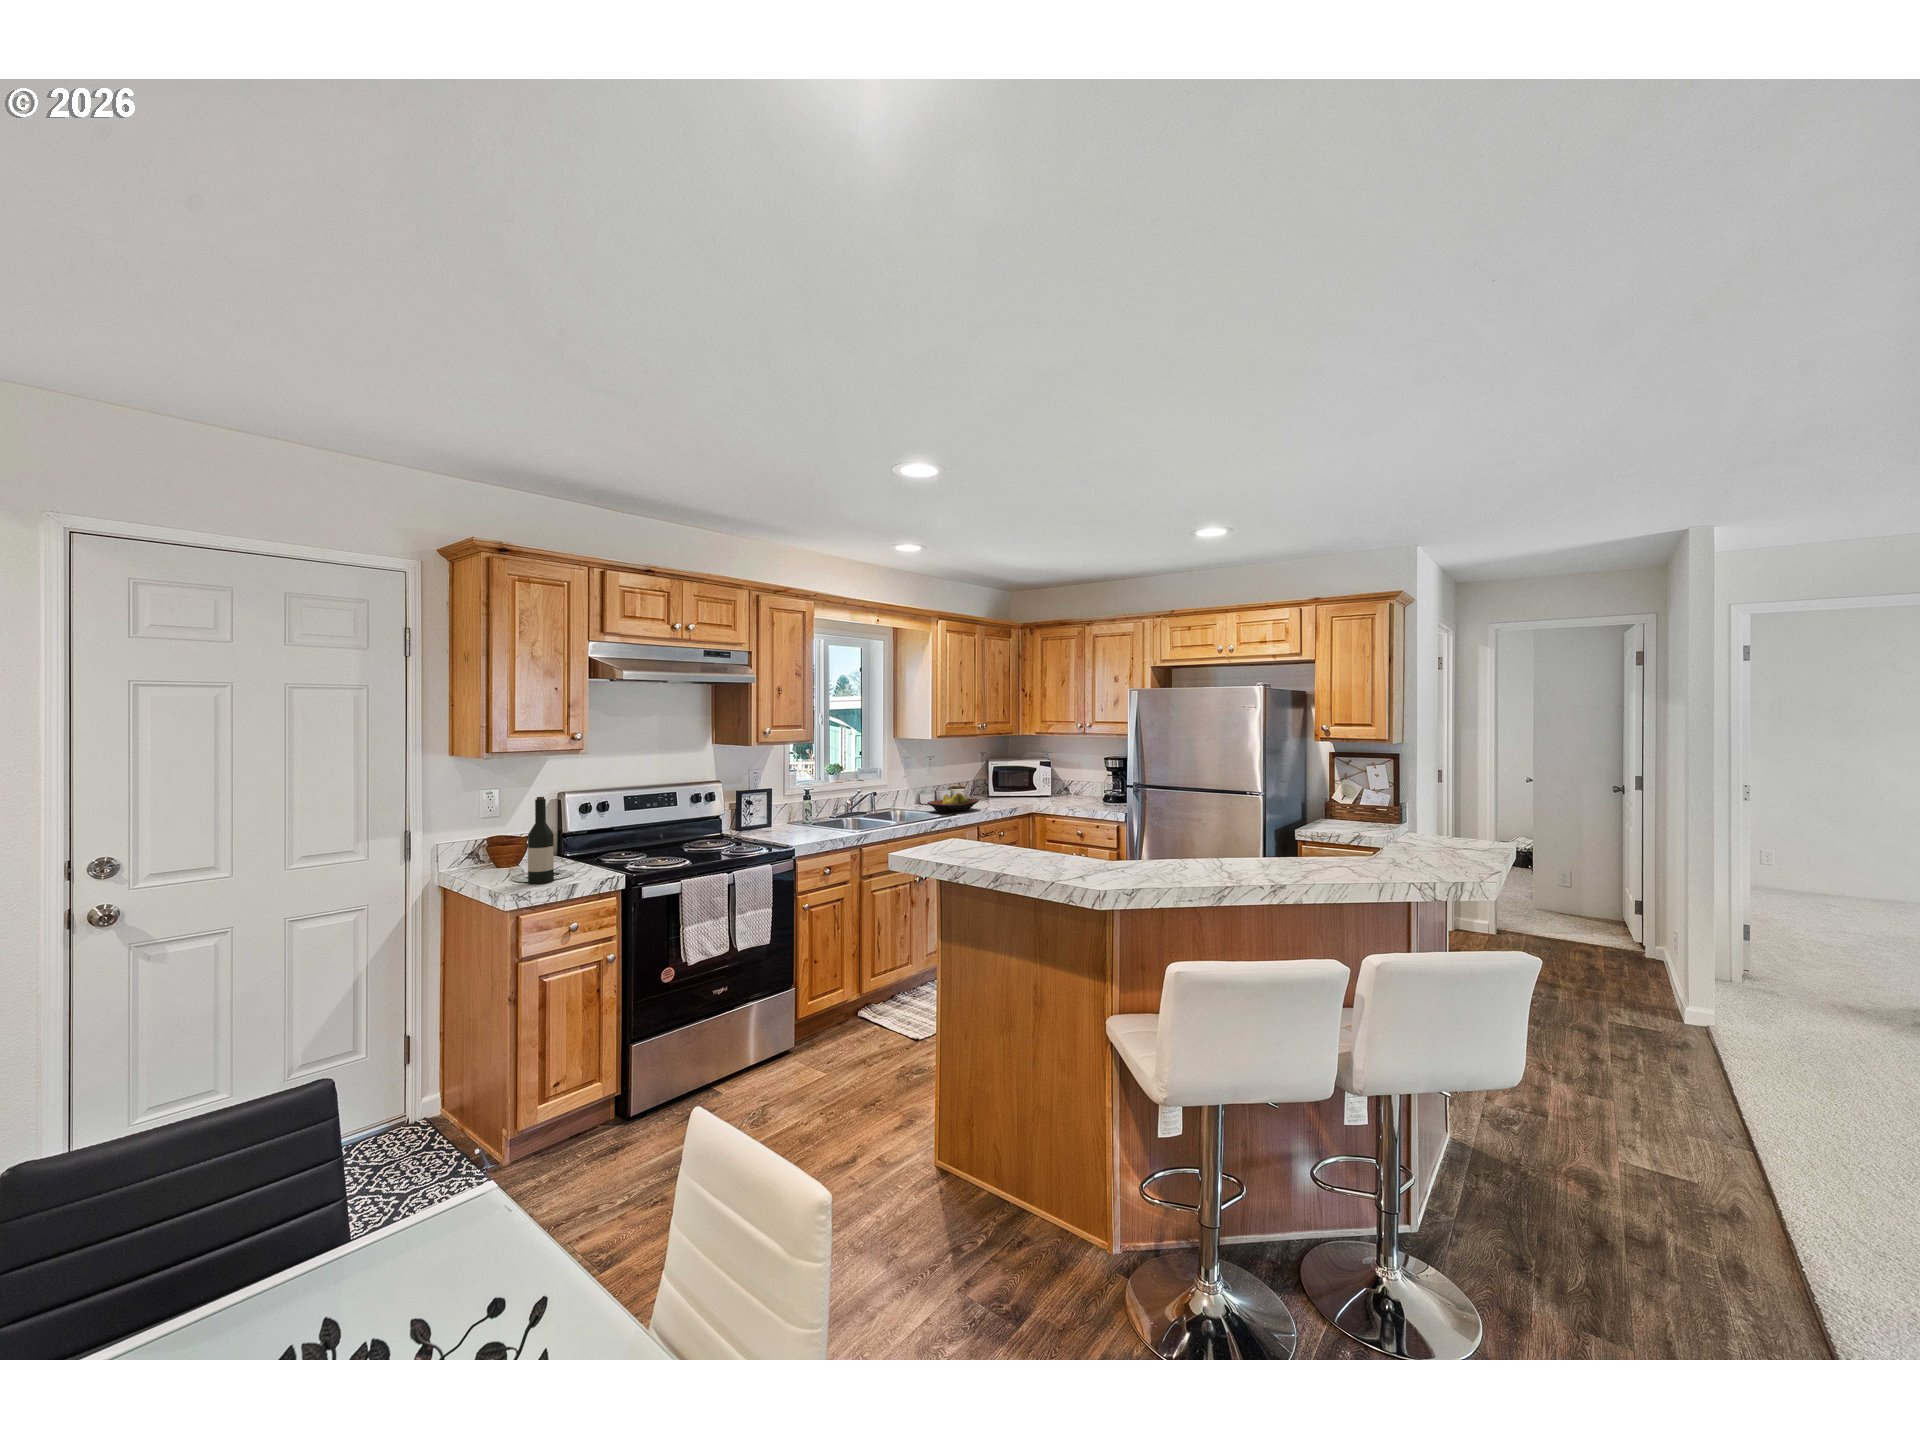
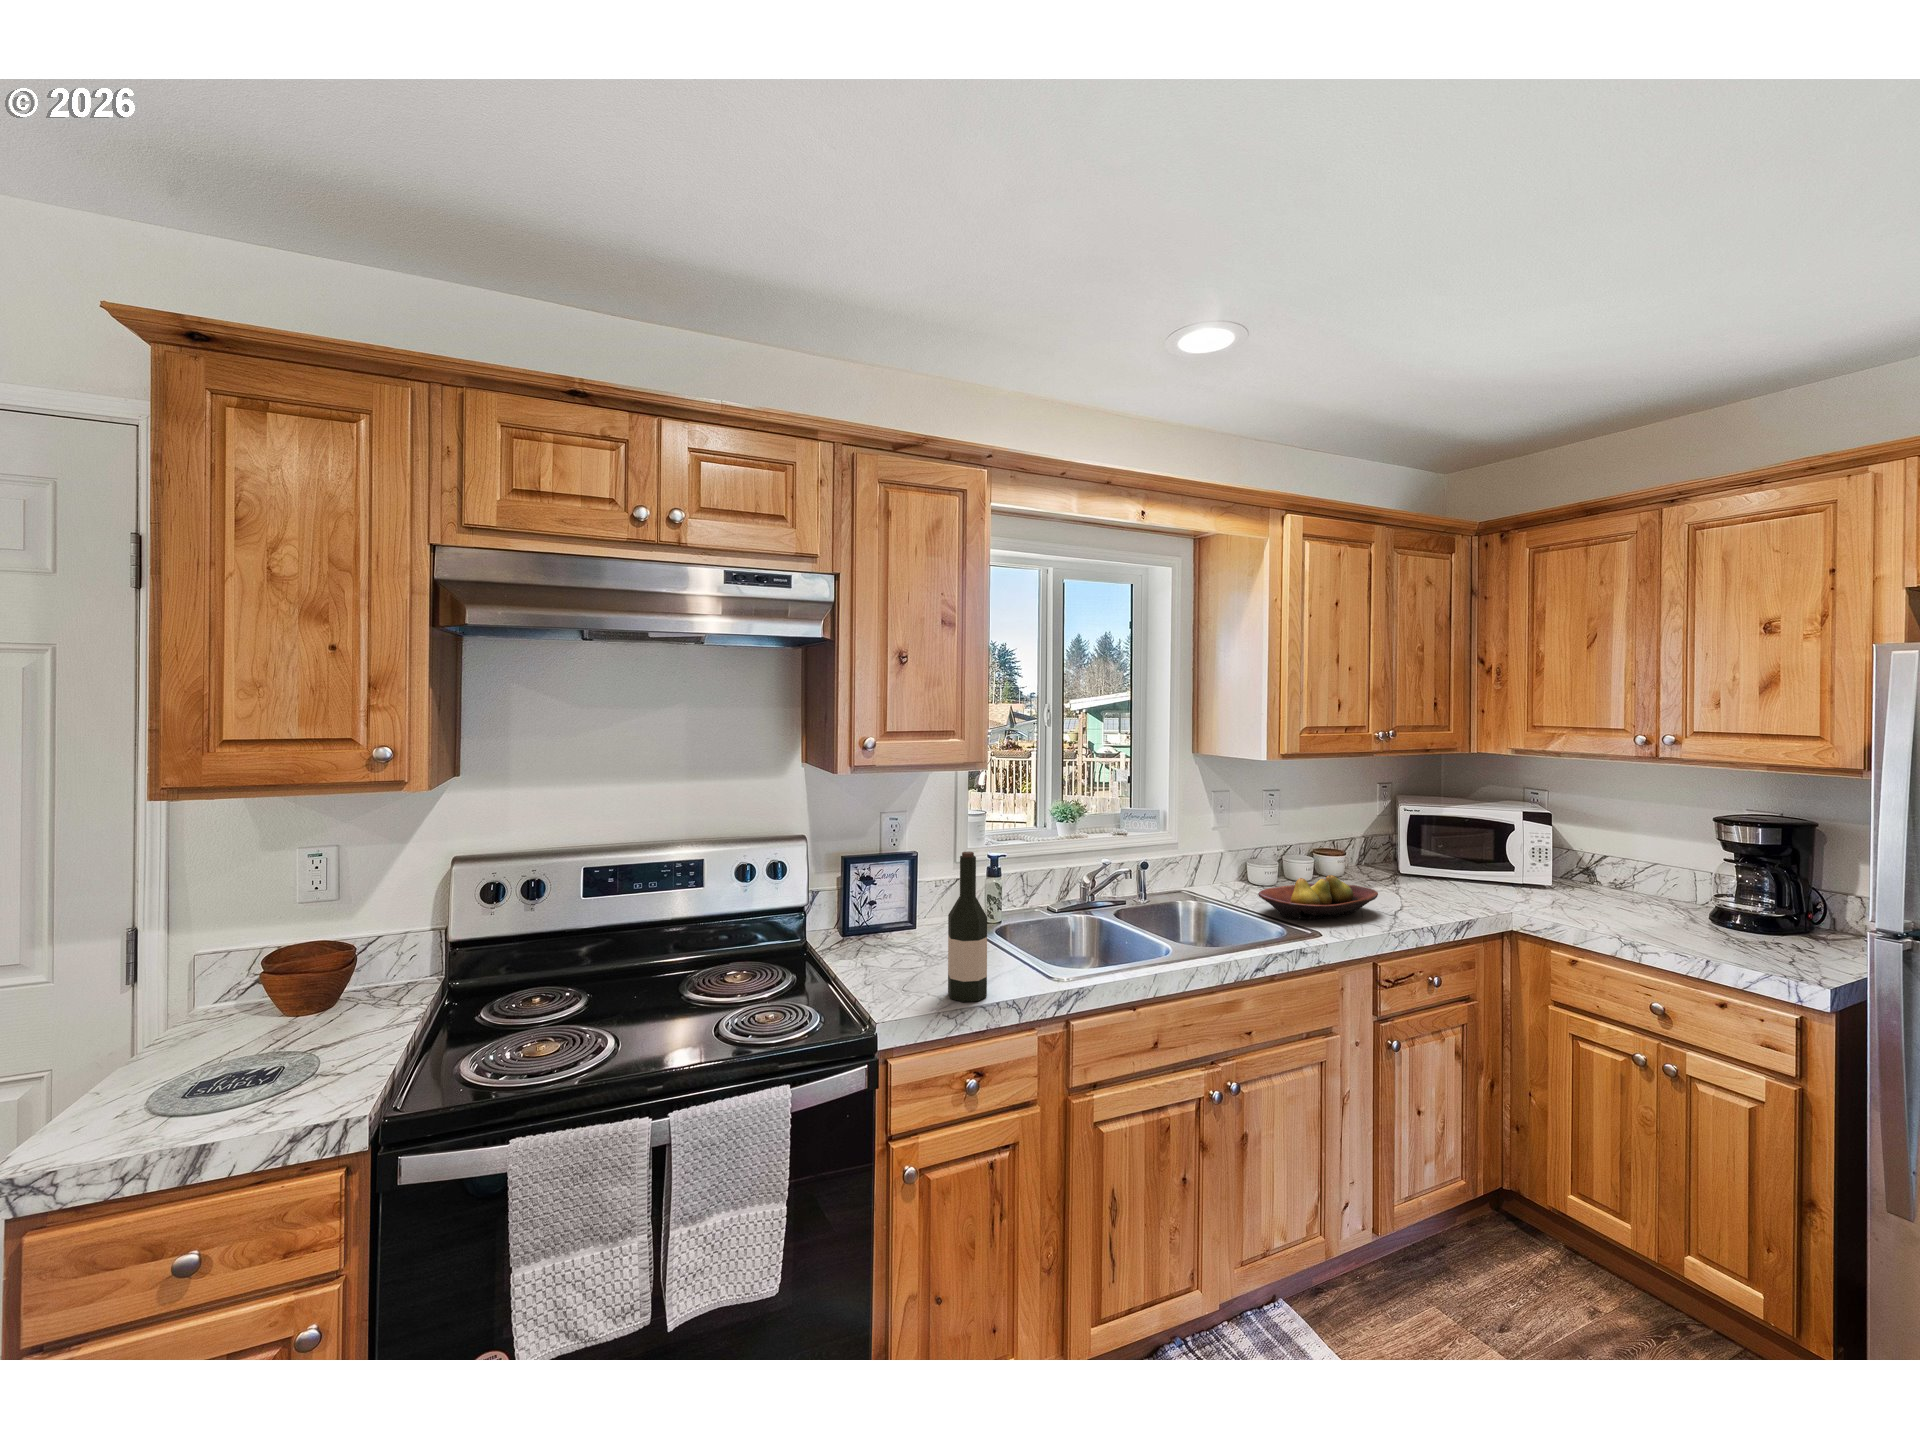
wine bottle: present [528,797,554,884] -> present [948,852,987,1002]

